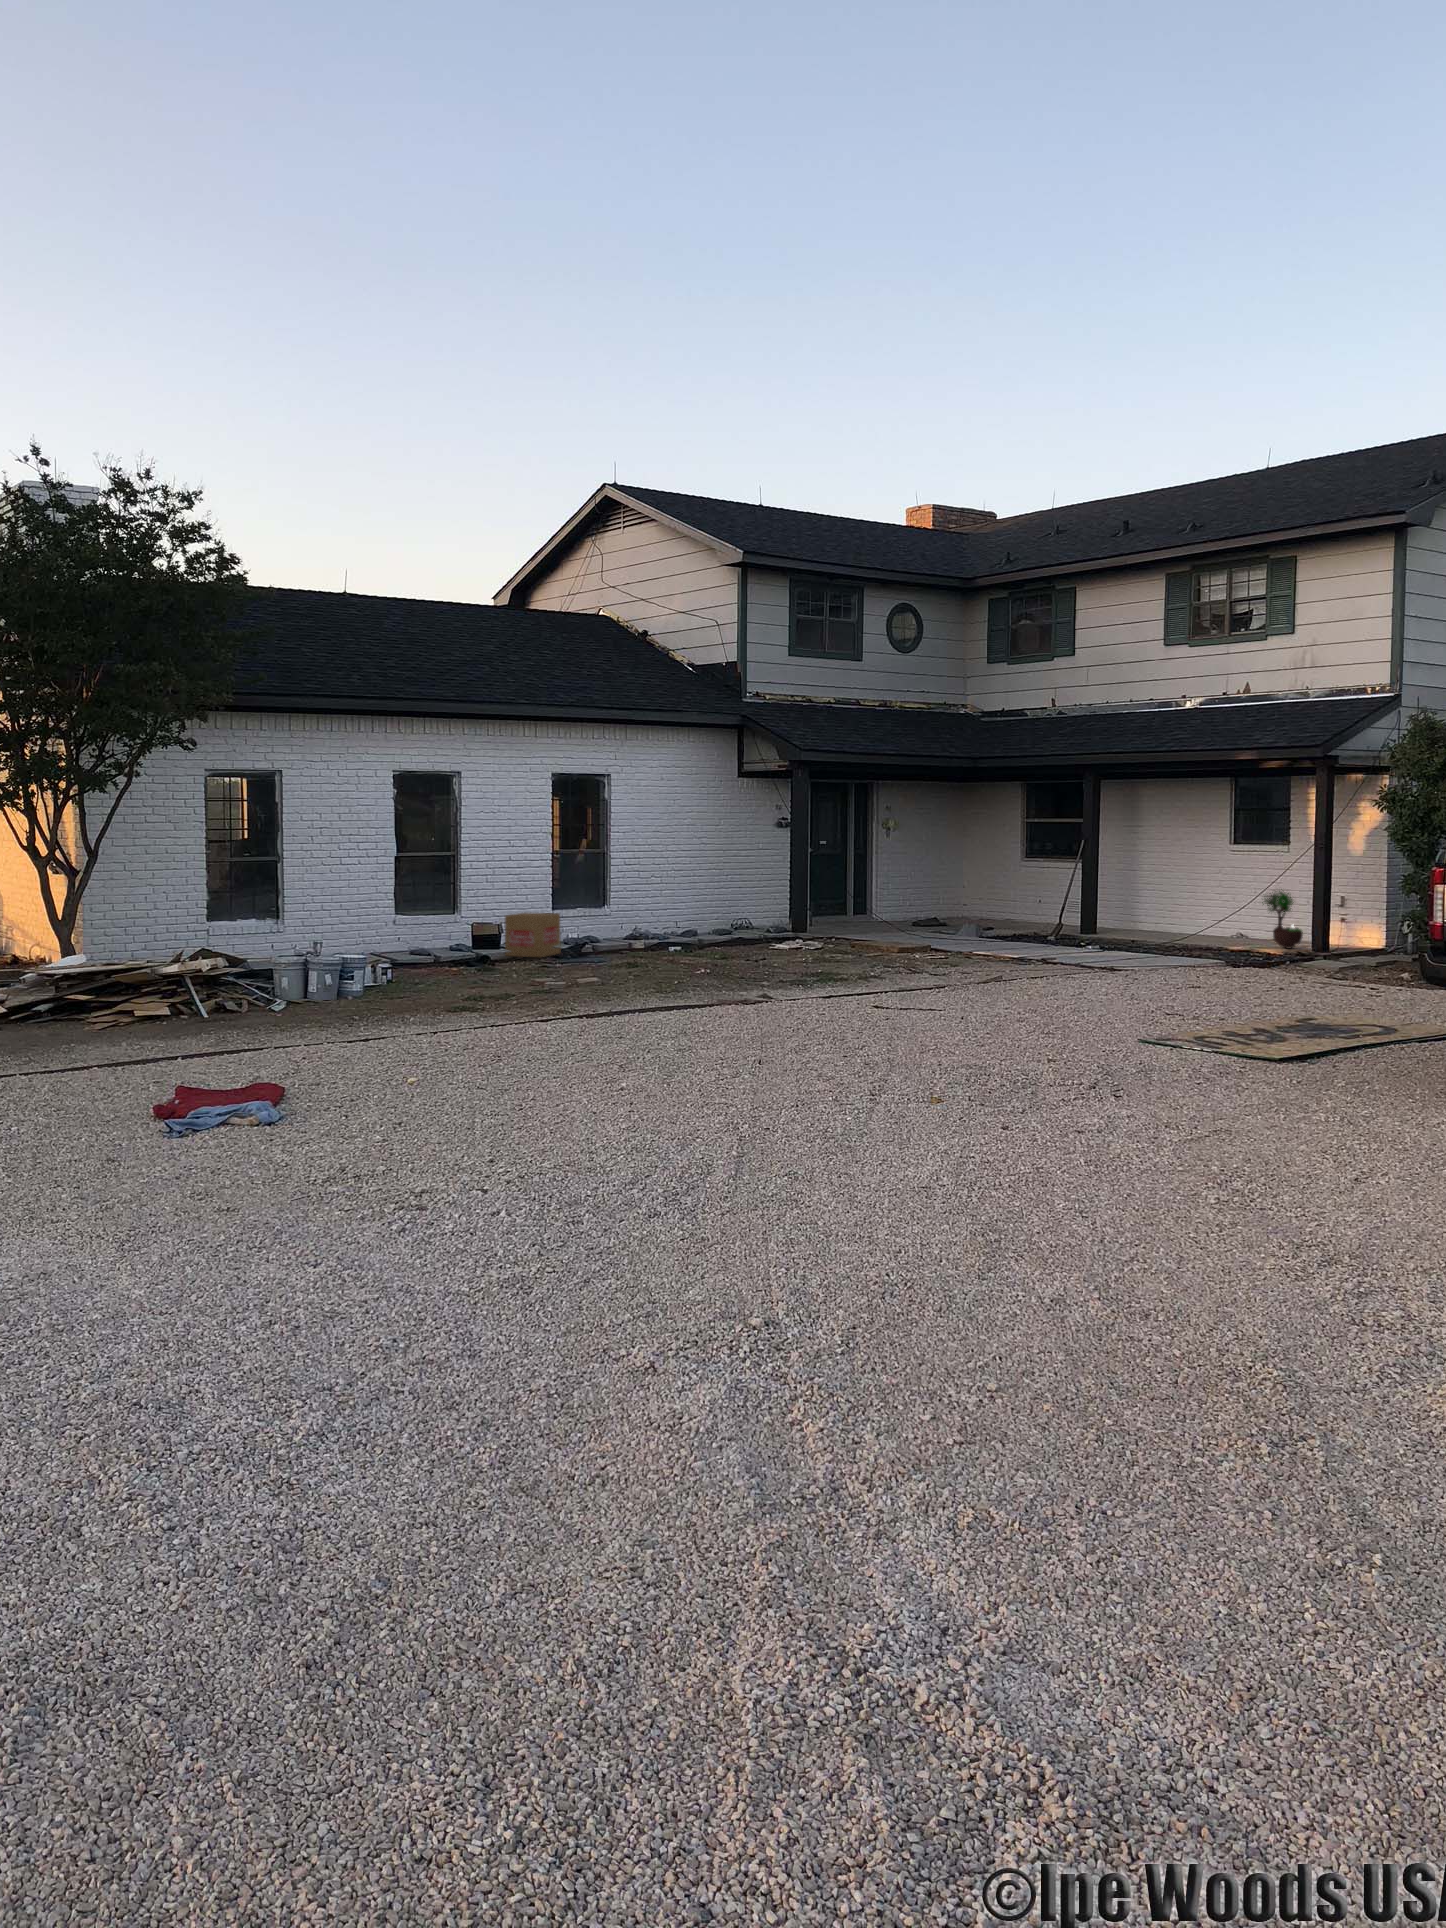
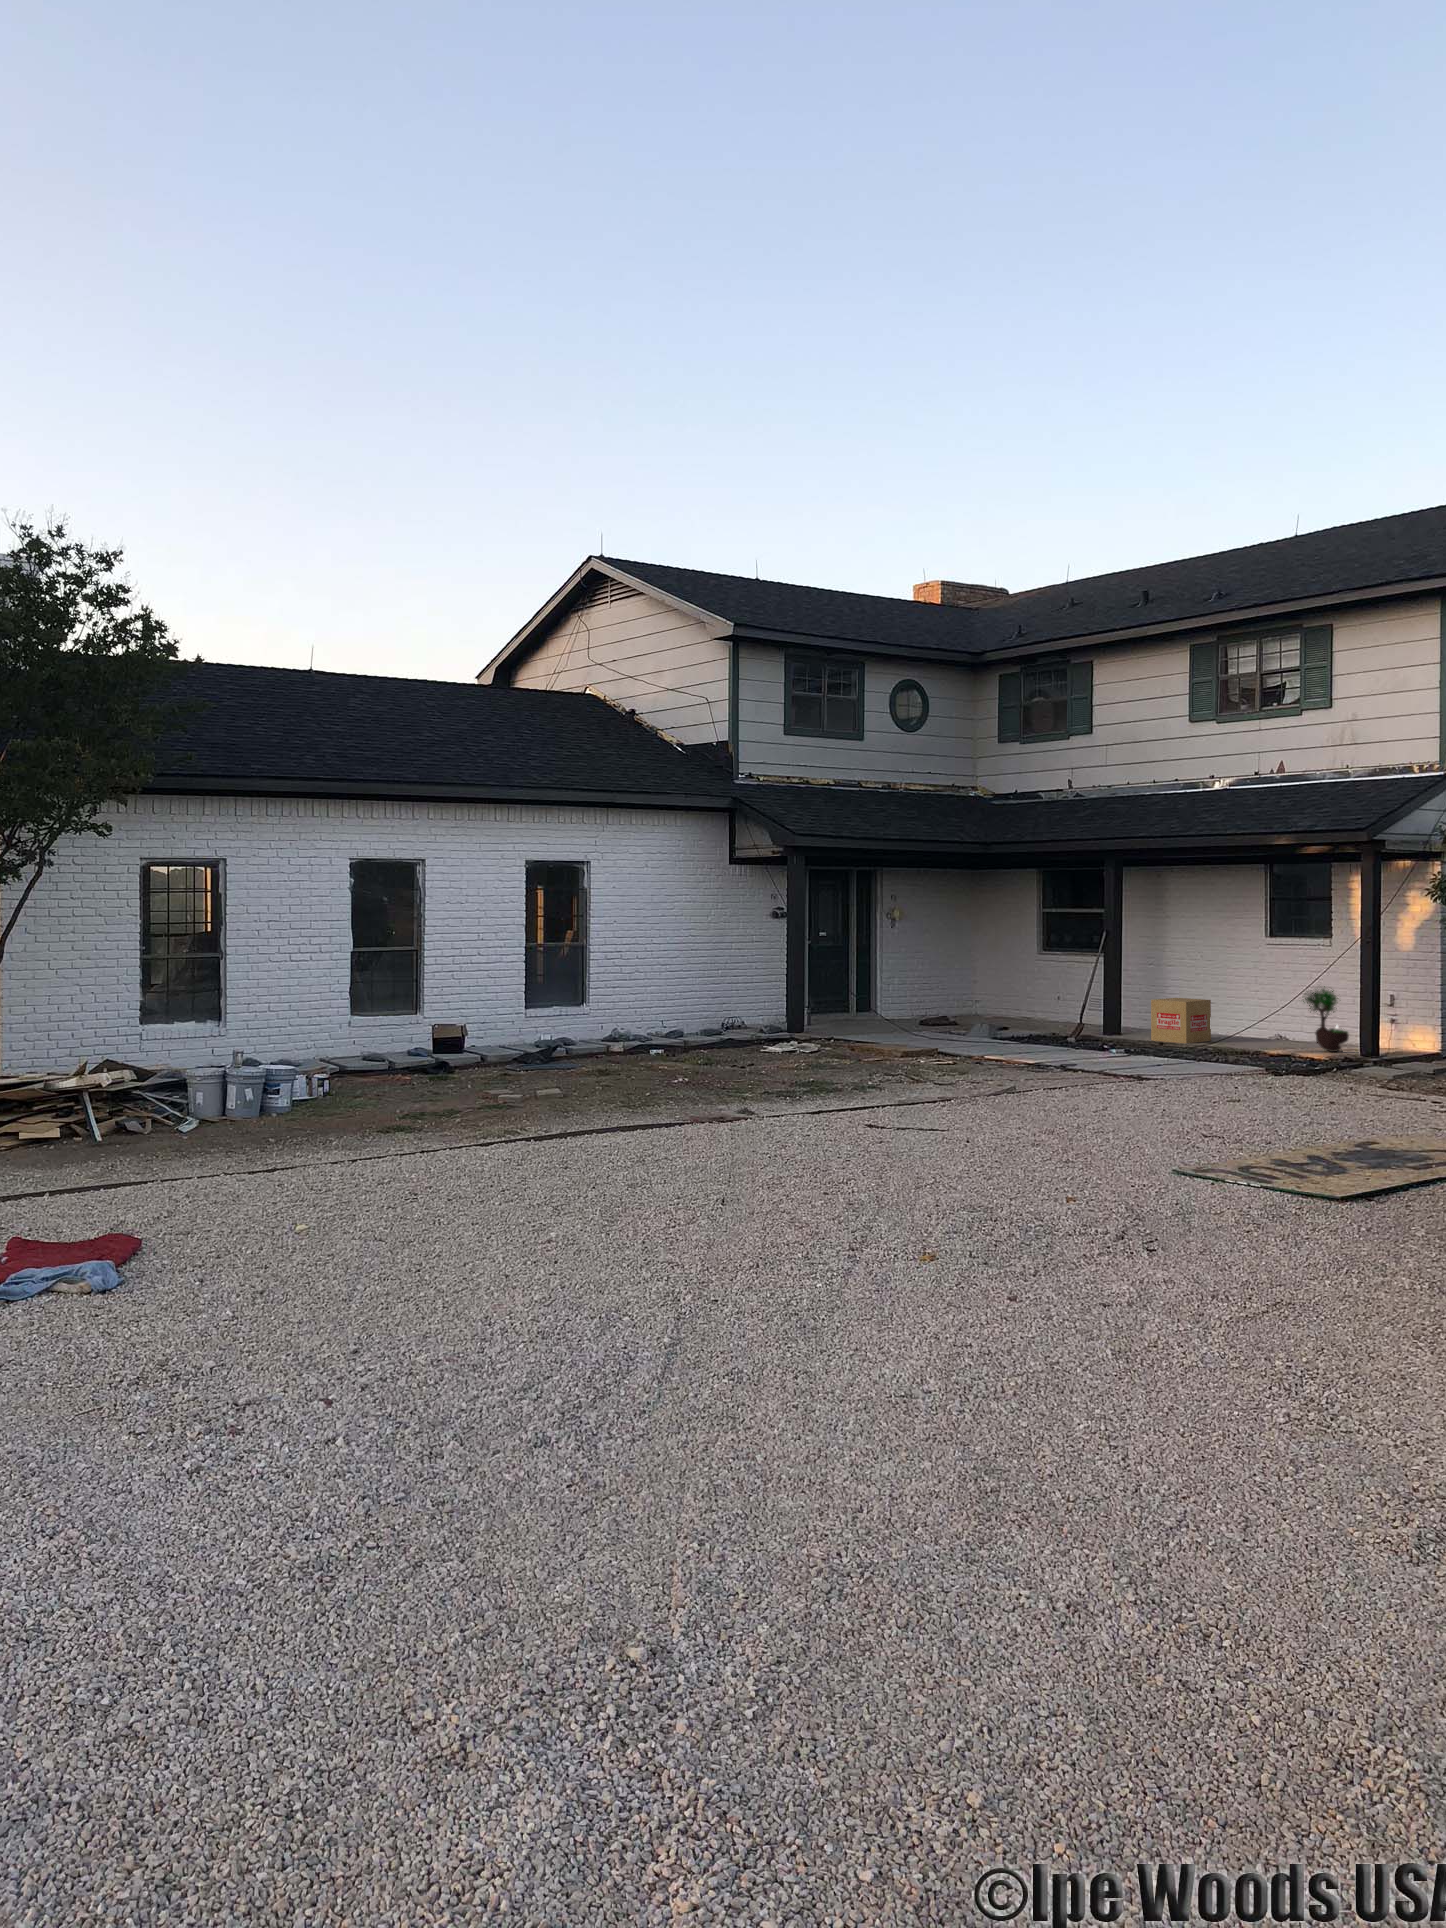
cardboard box: present [505,912,561,957] -> present [1151,998,1211,1043]

